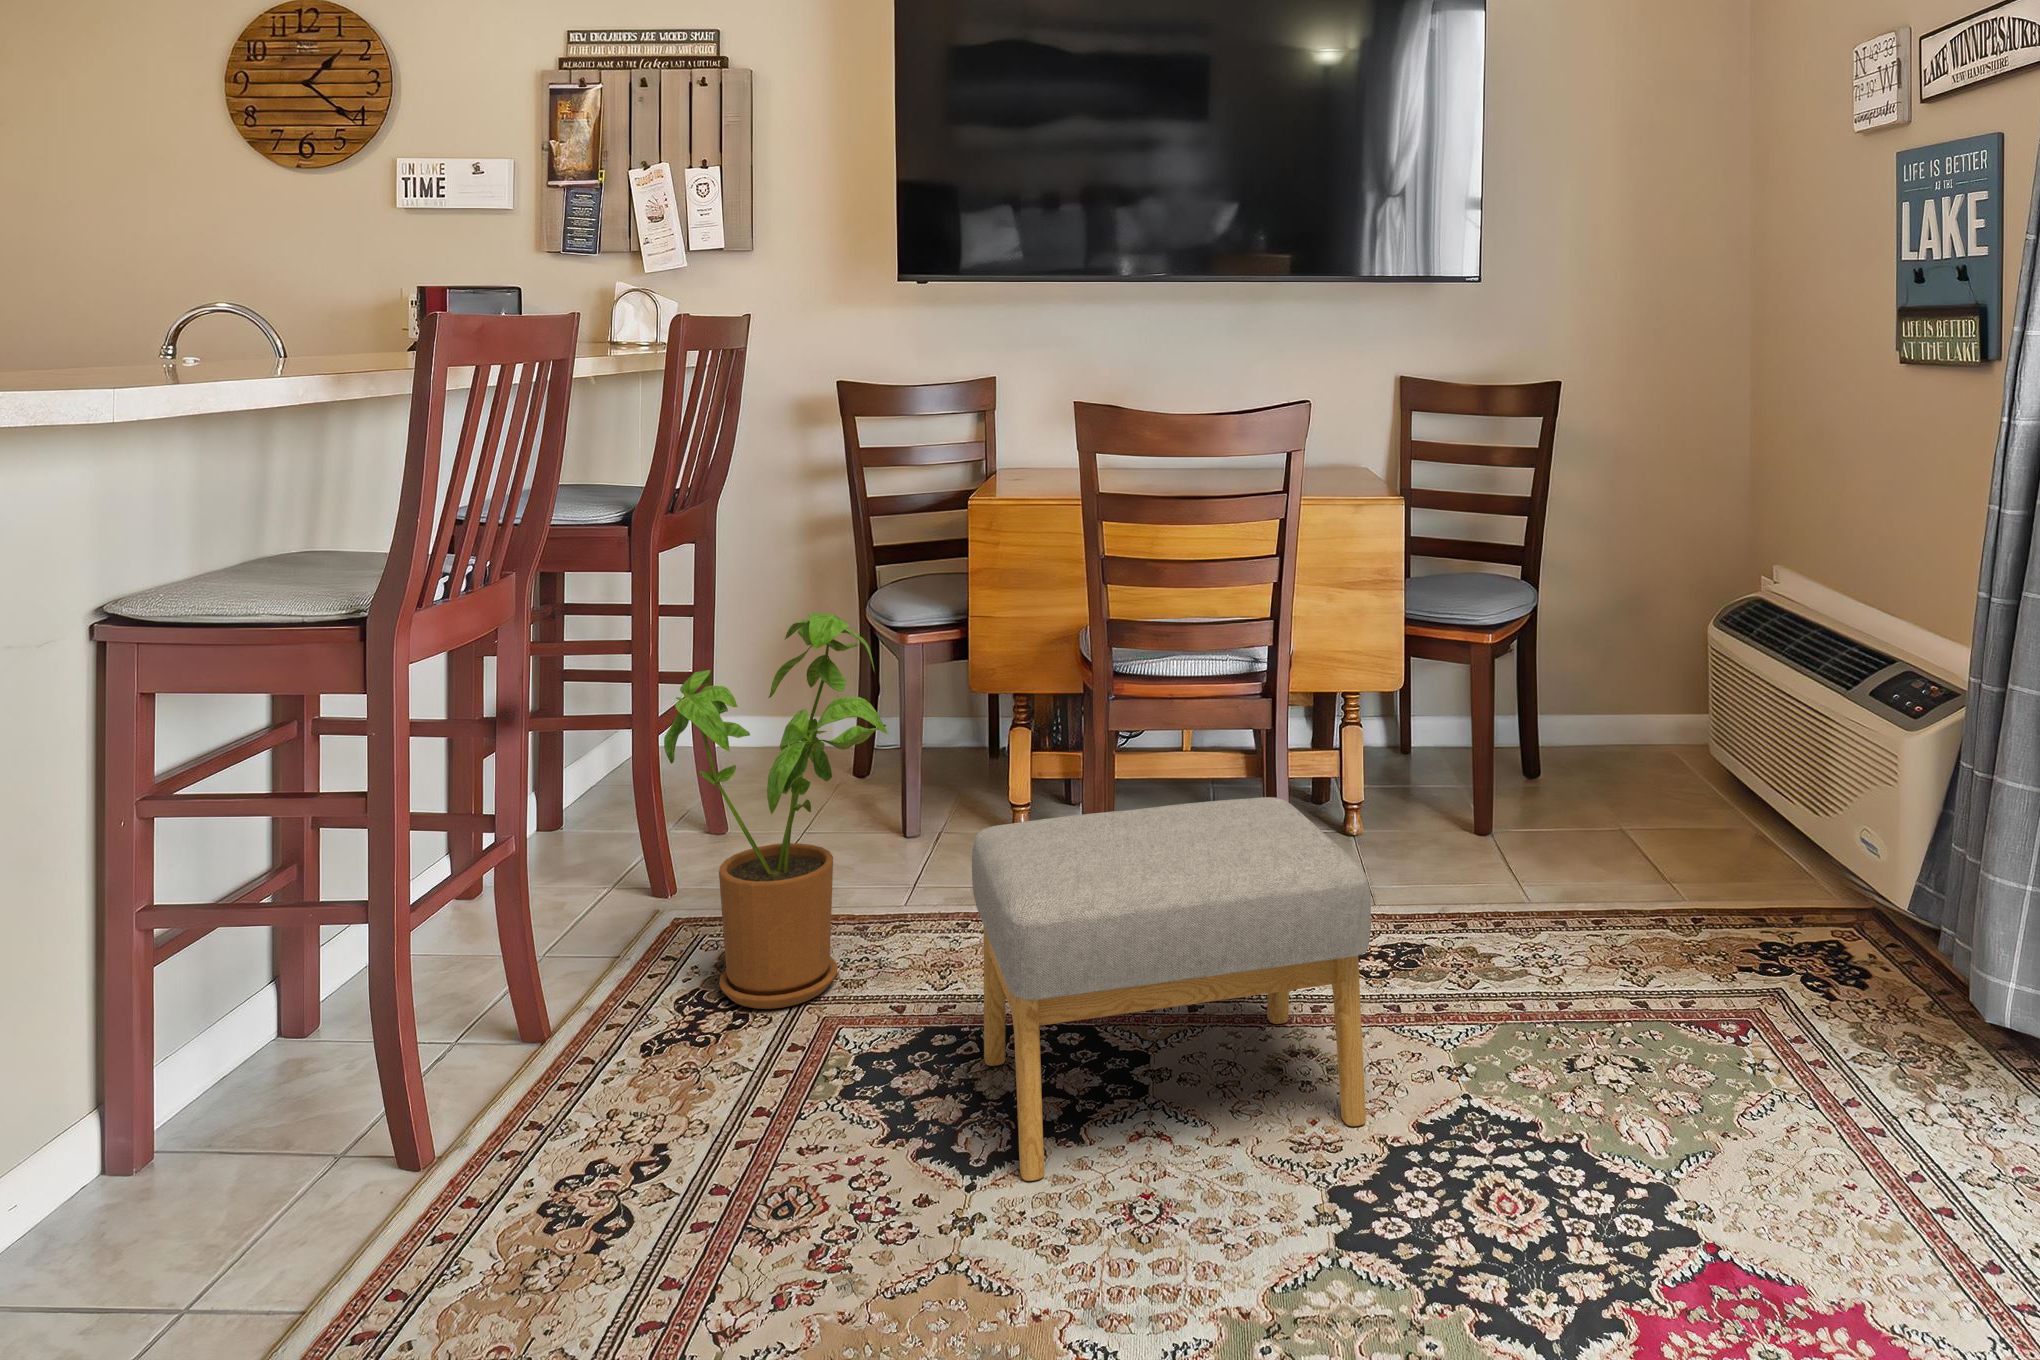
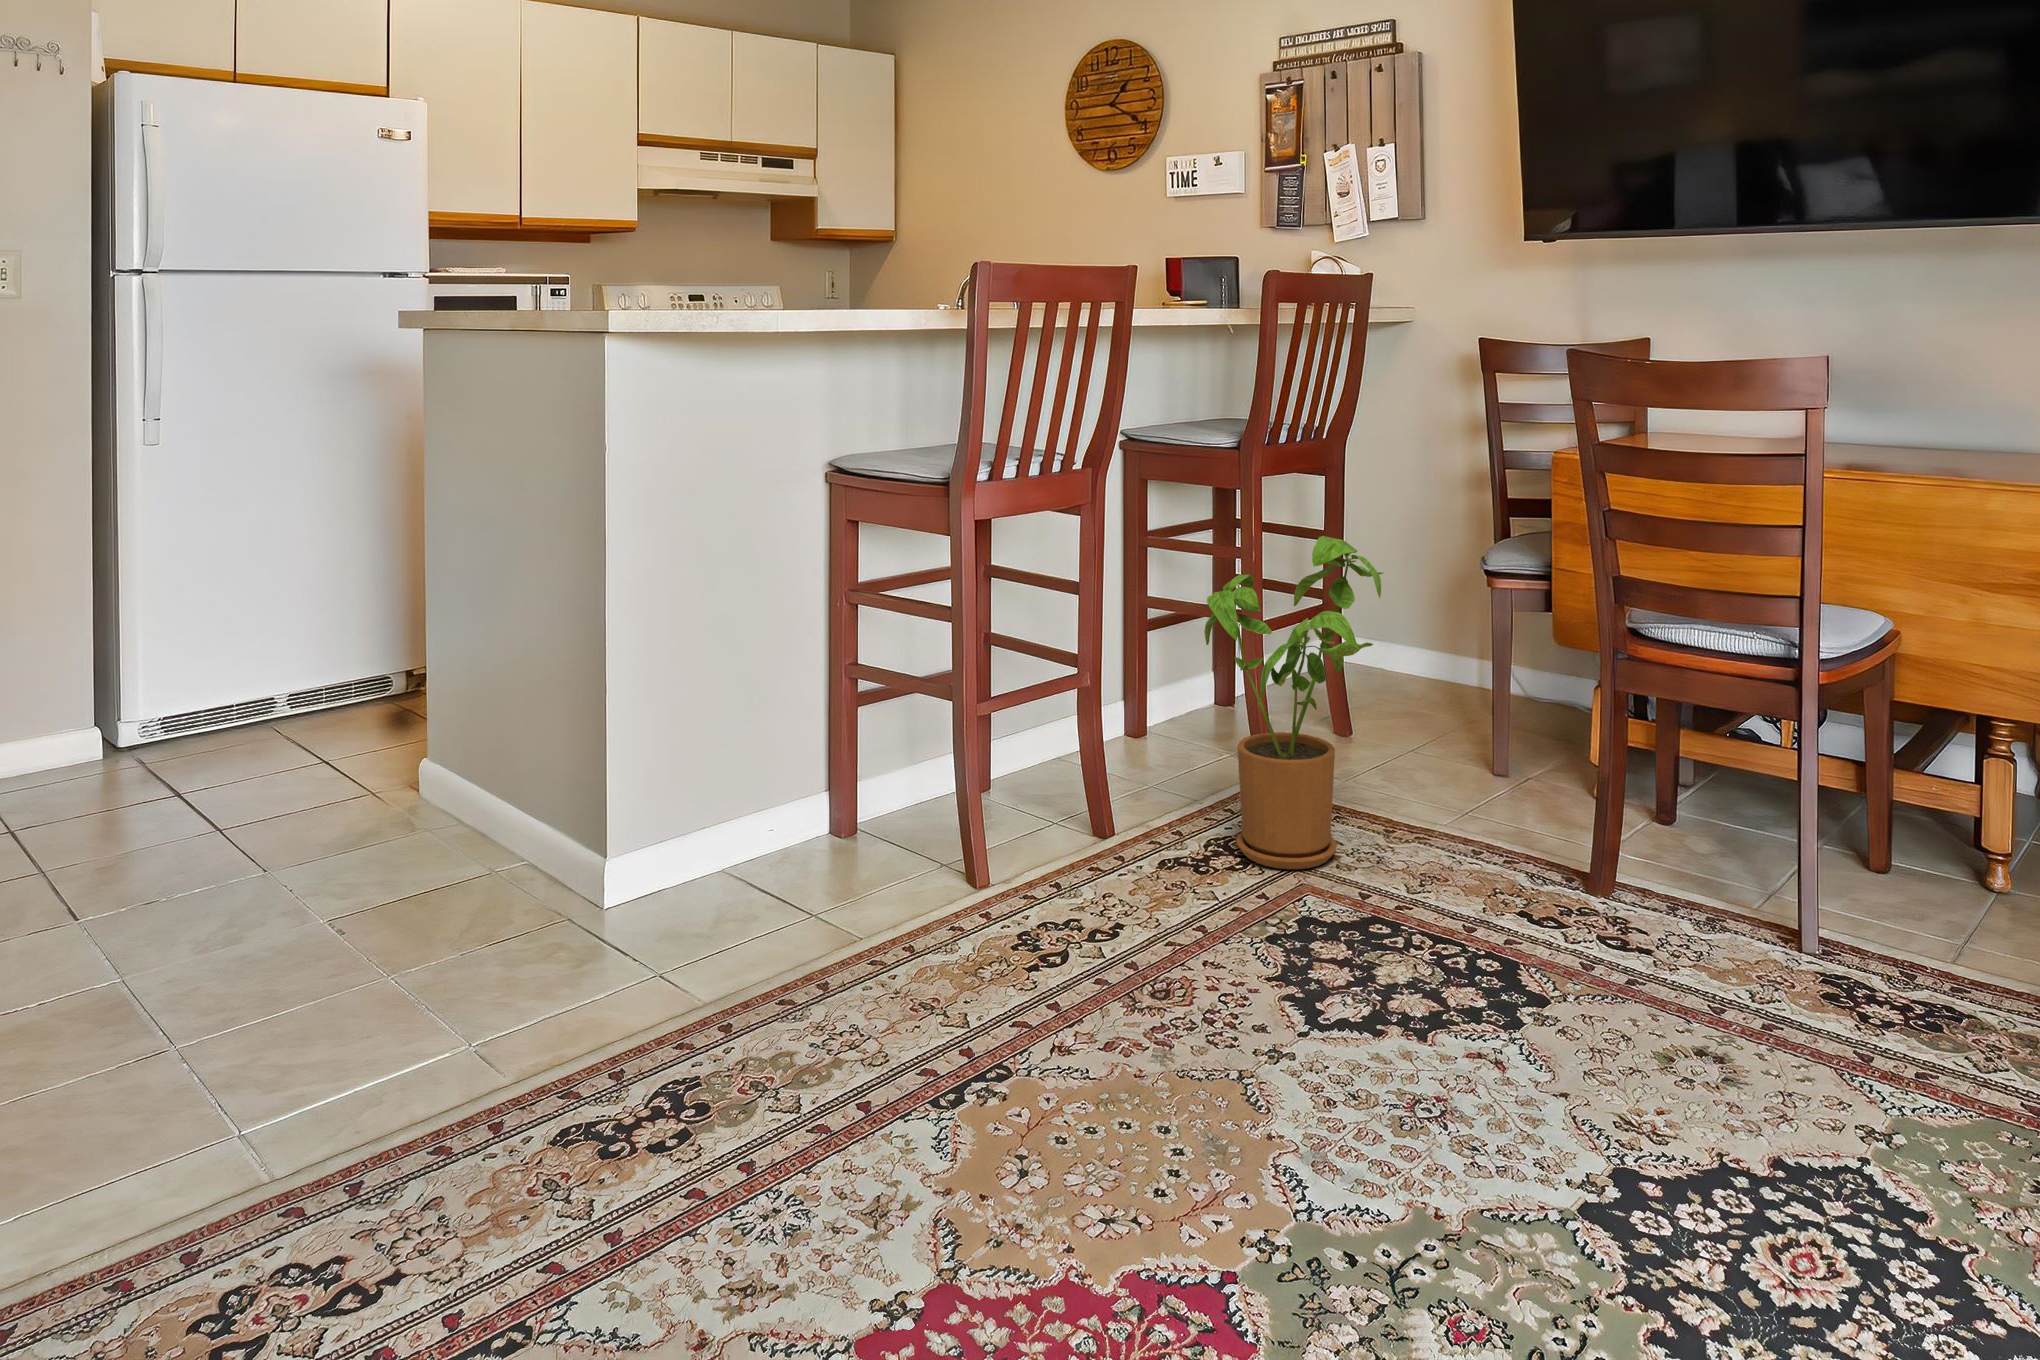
footstool: present [972,797,1371,1181] -> none [1342,745,1737,1131]

